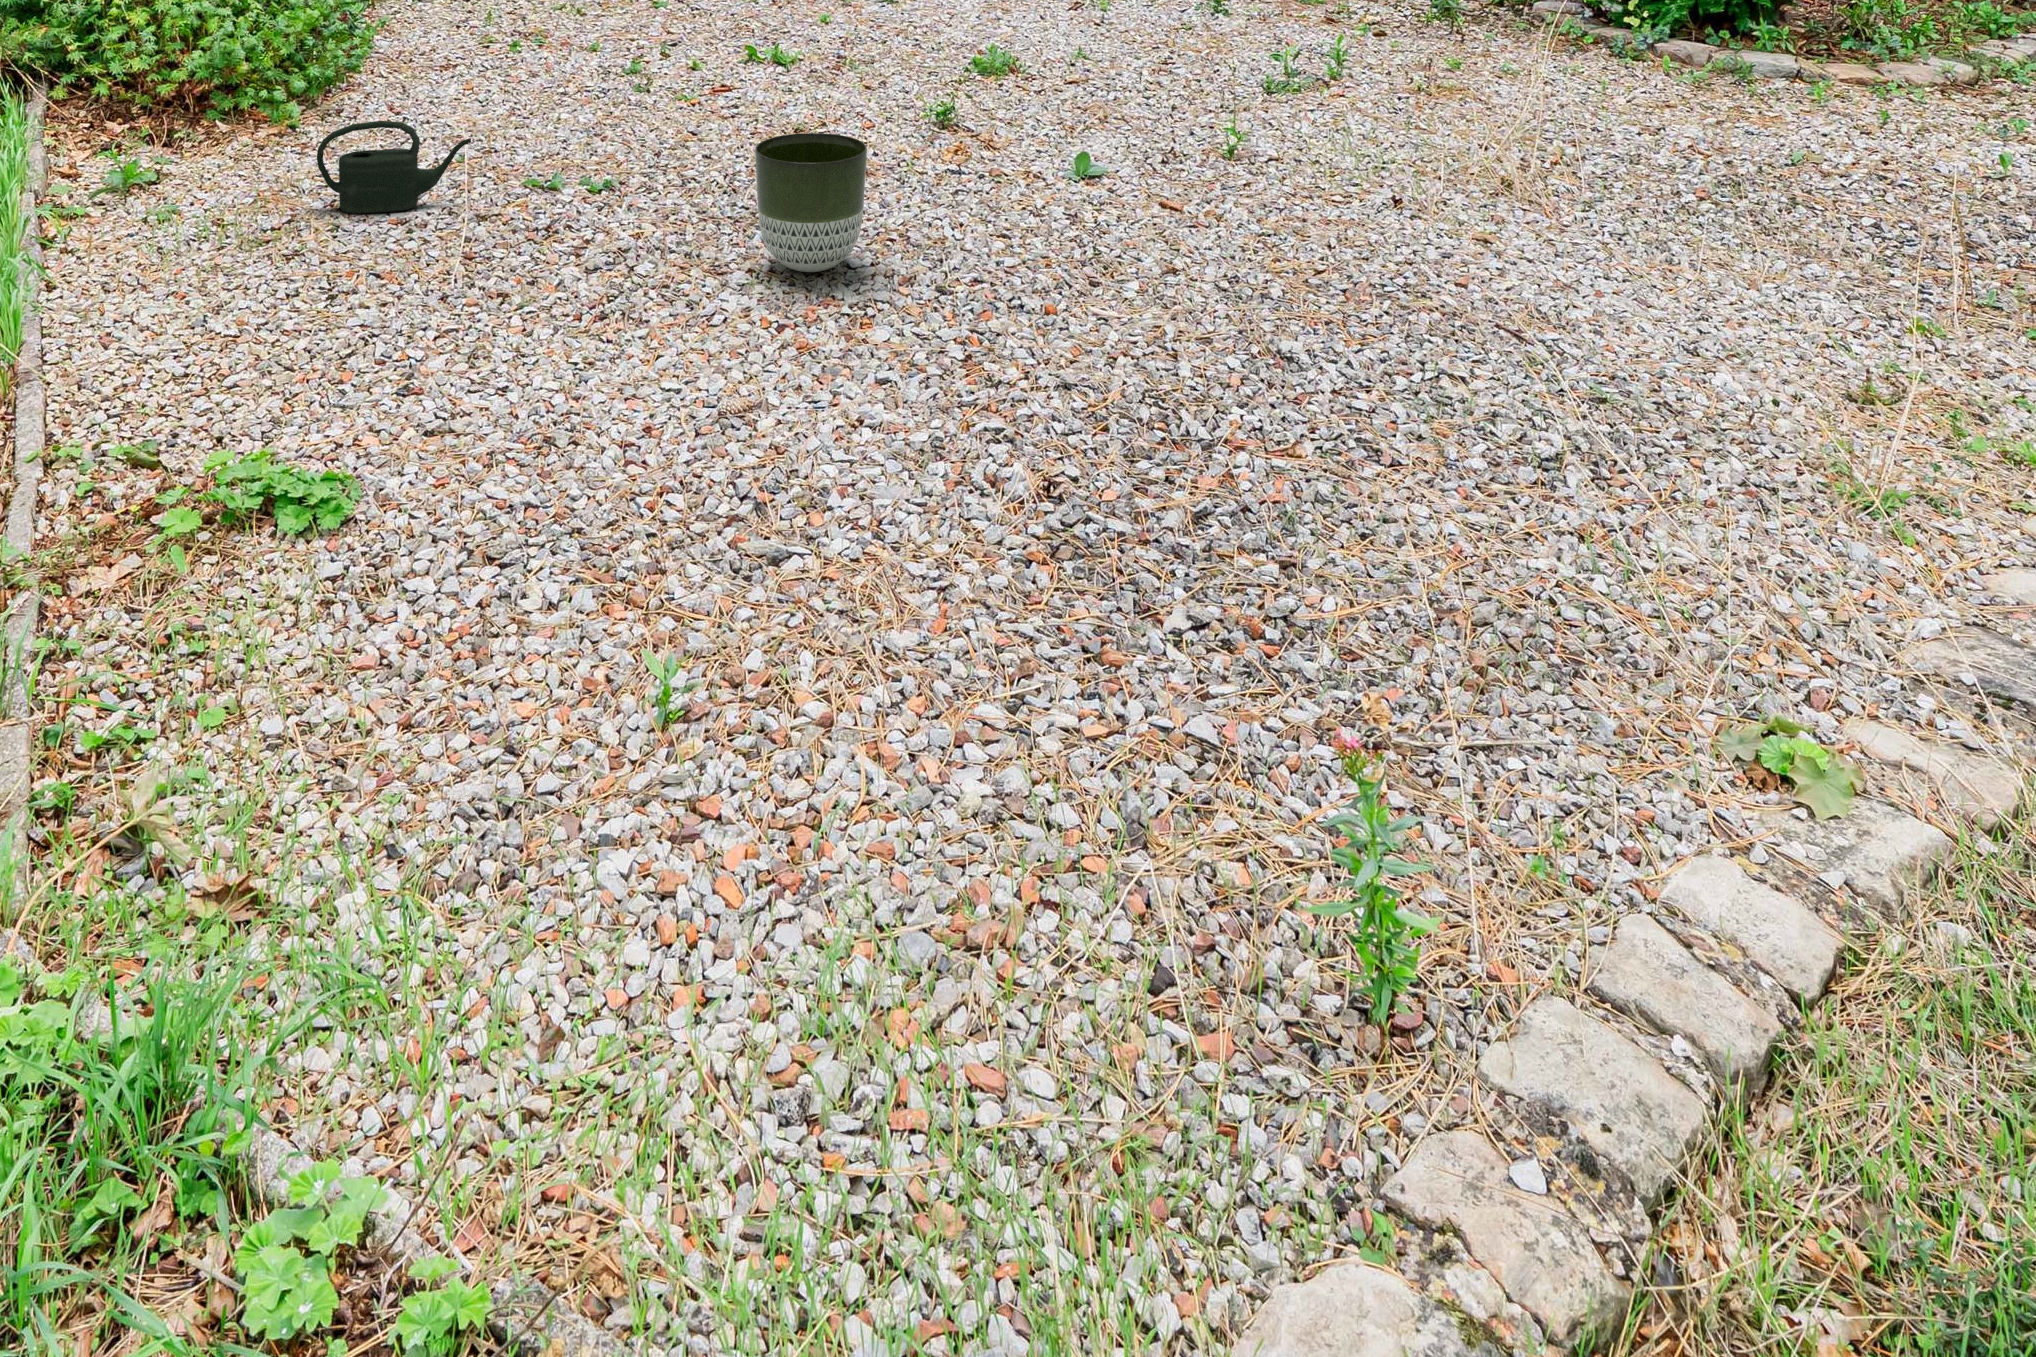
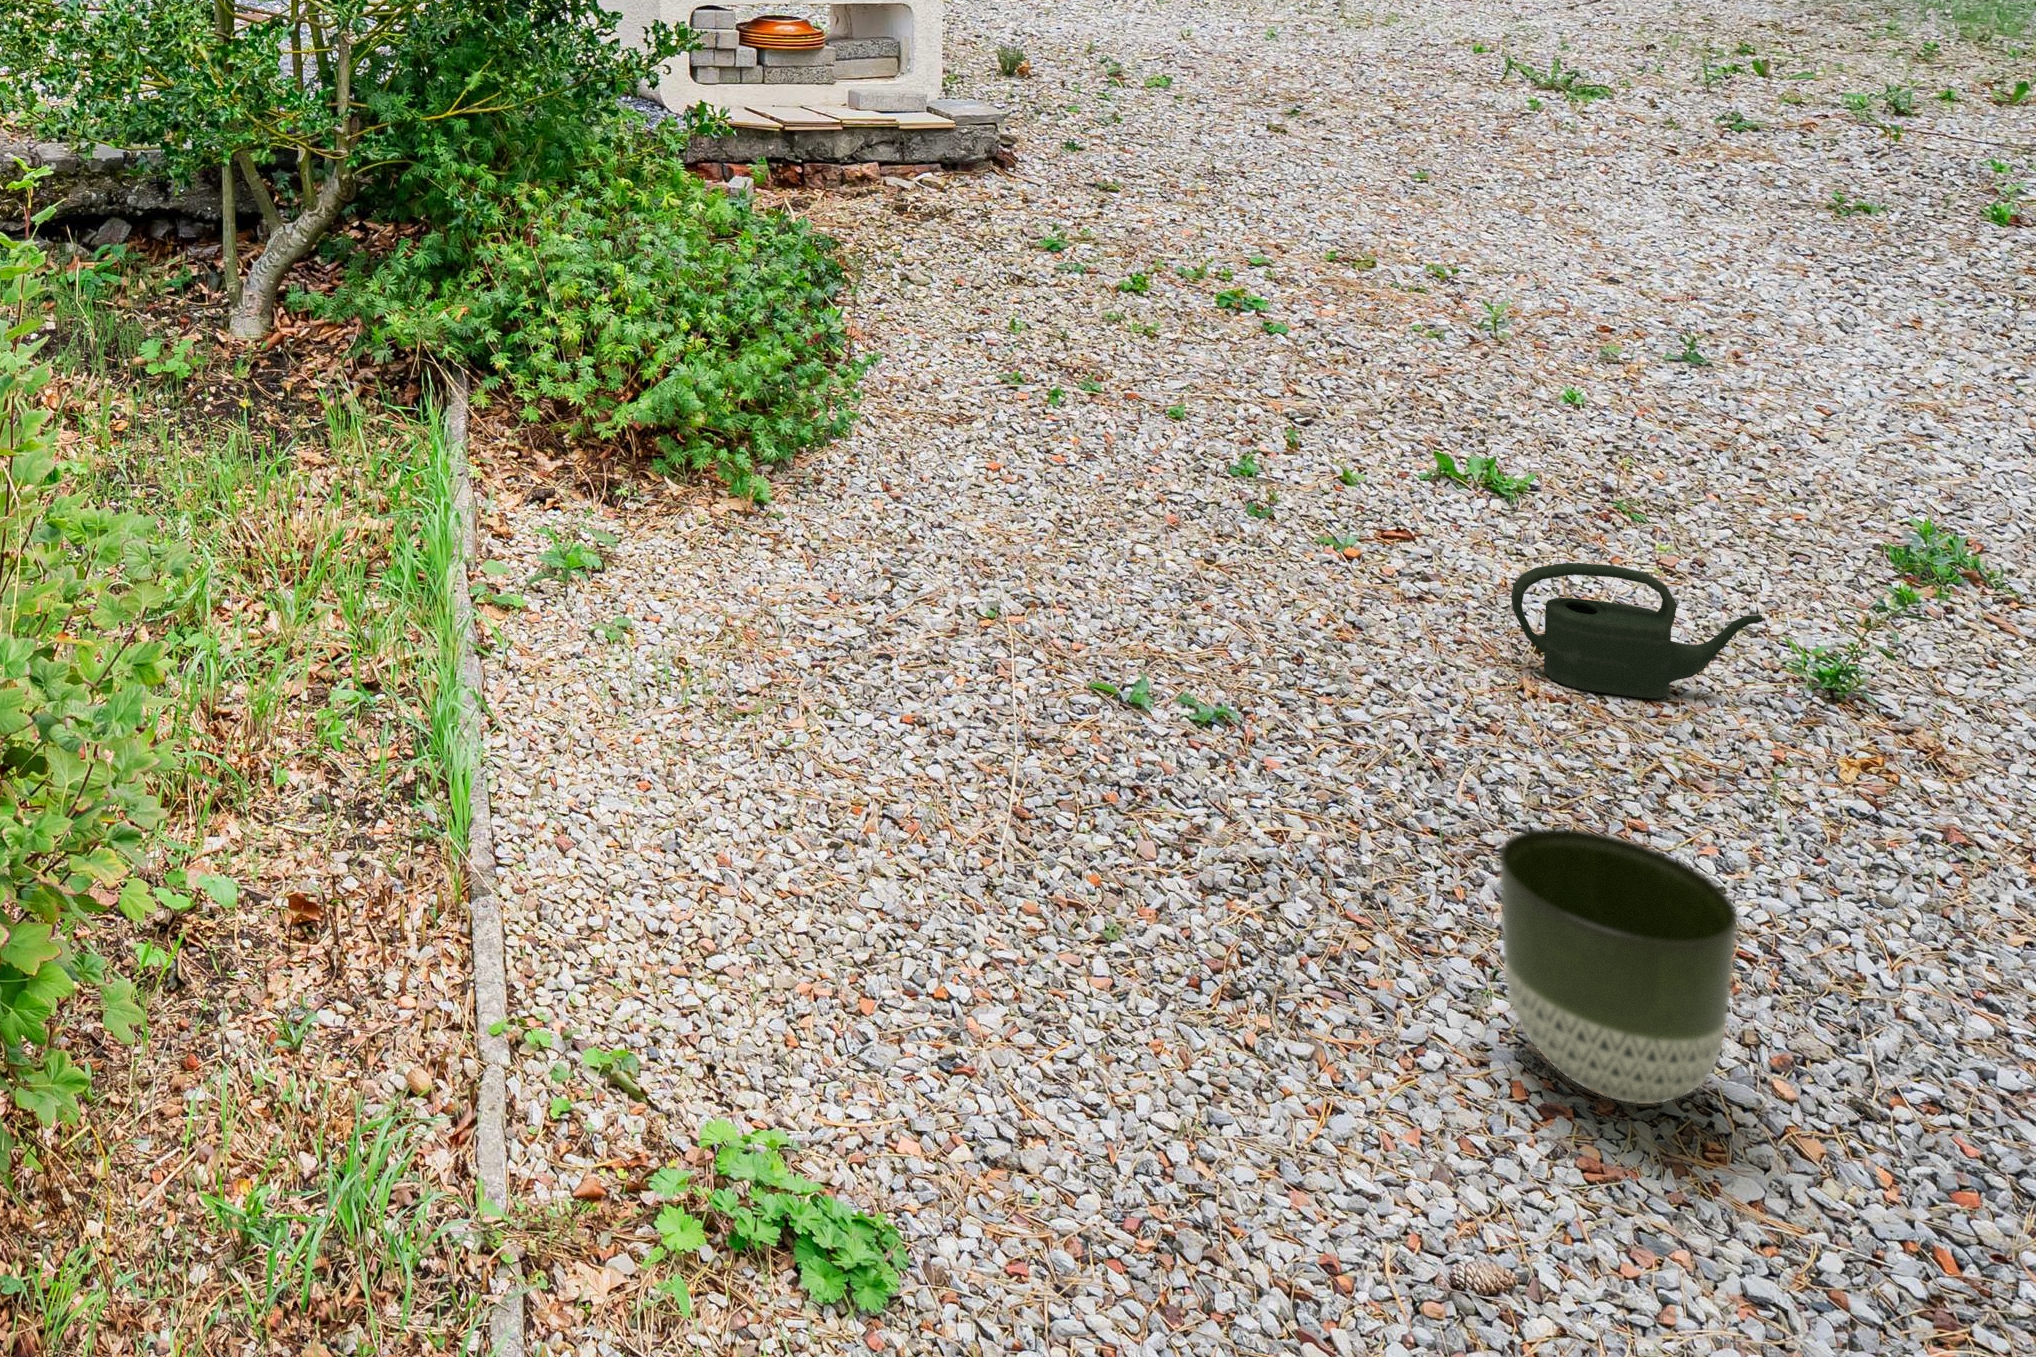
watering can: present [317,121,471,214] -> present [1511,563,1762,699]

